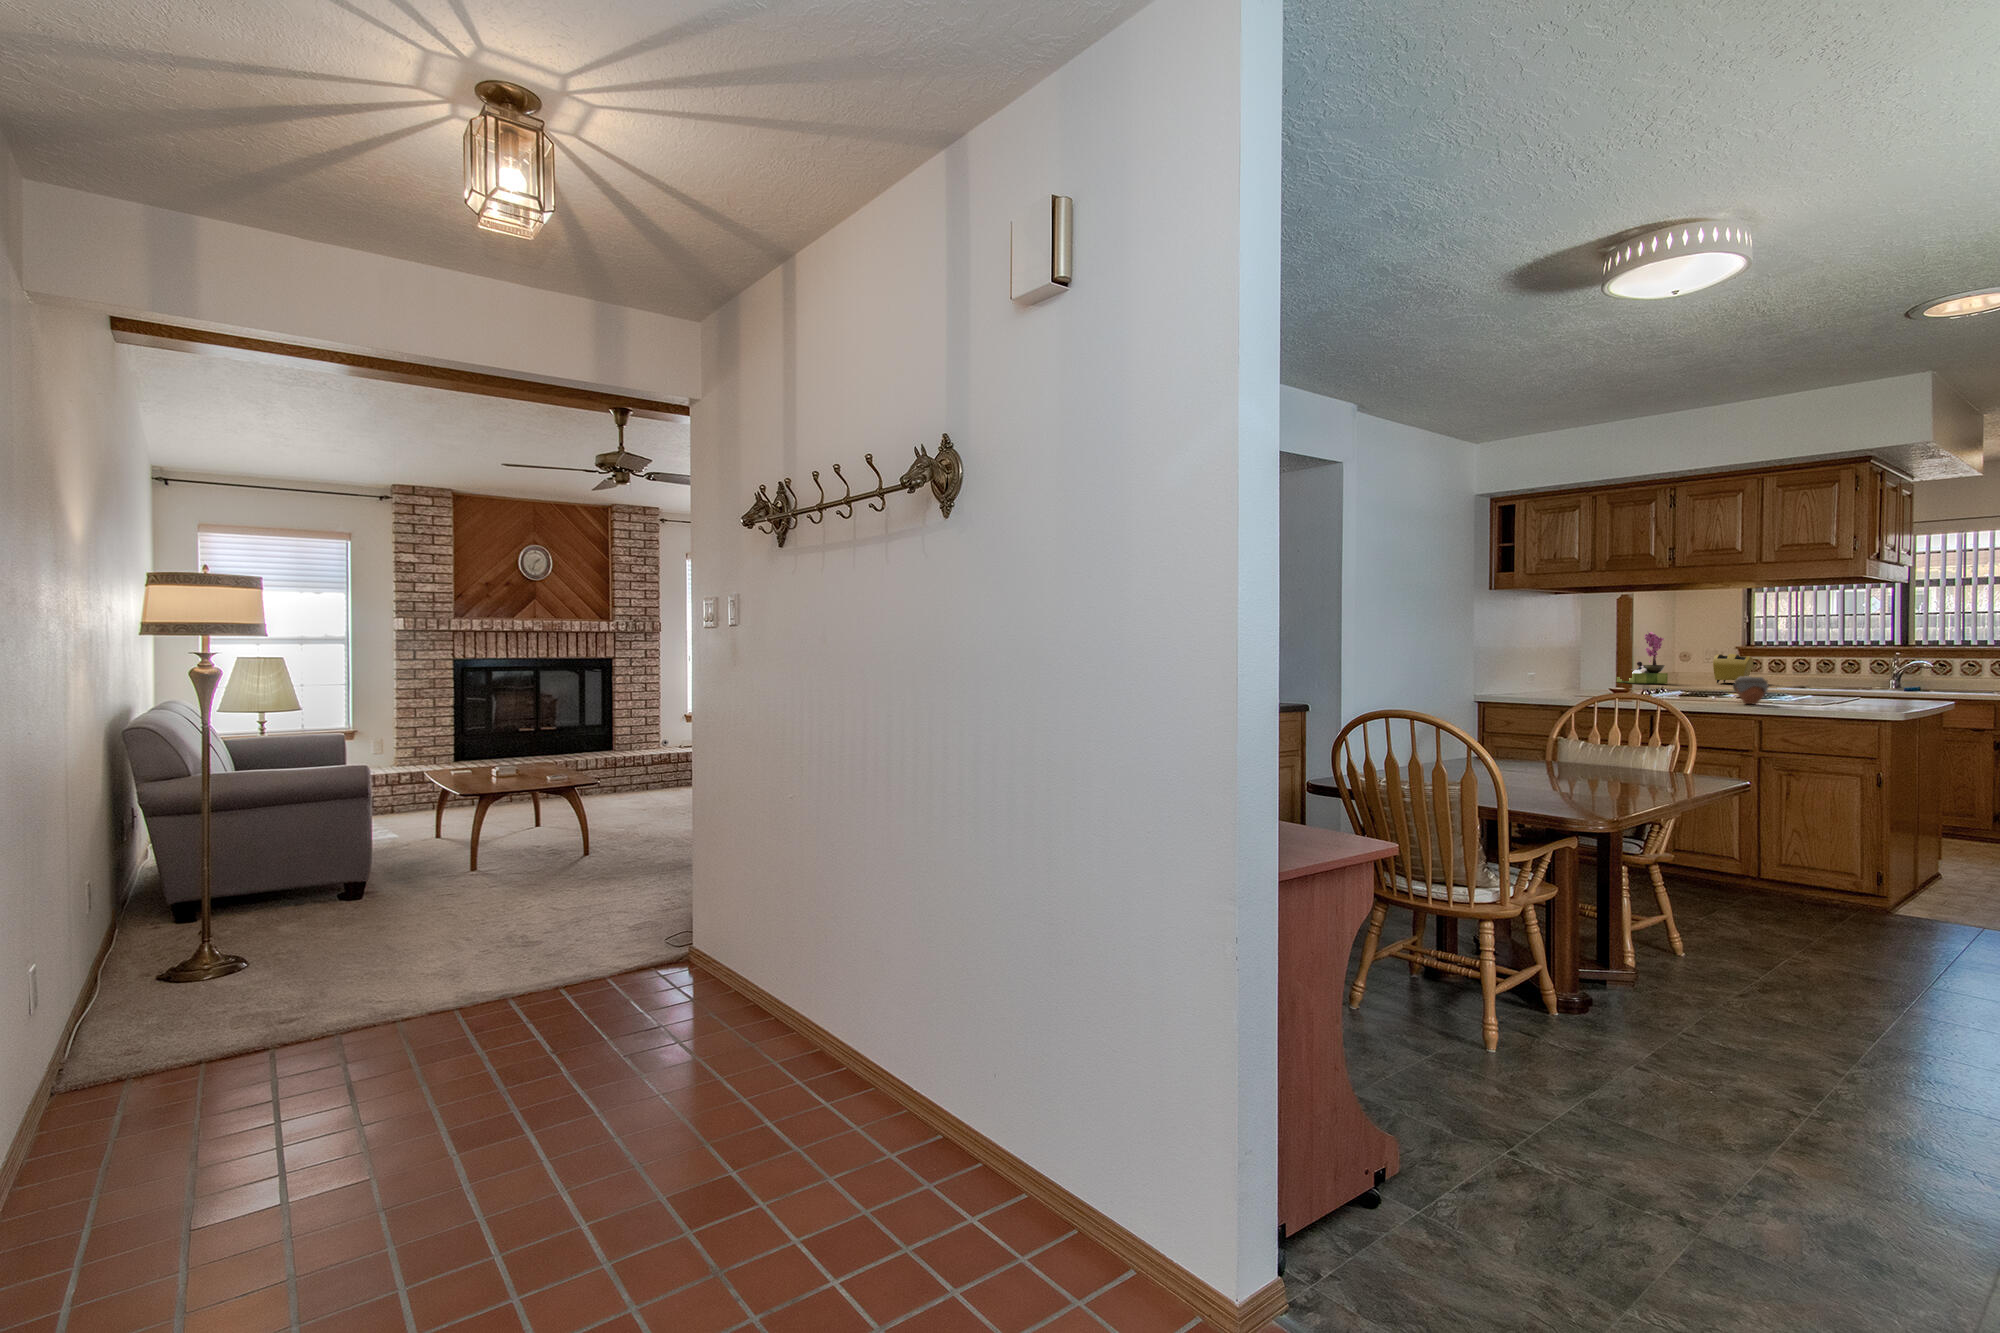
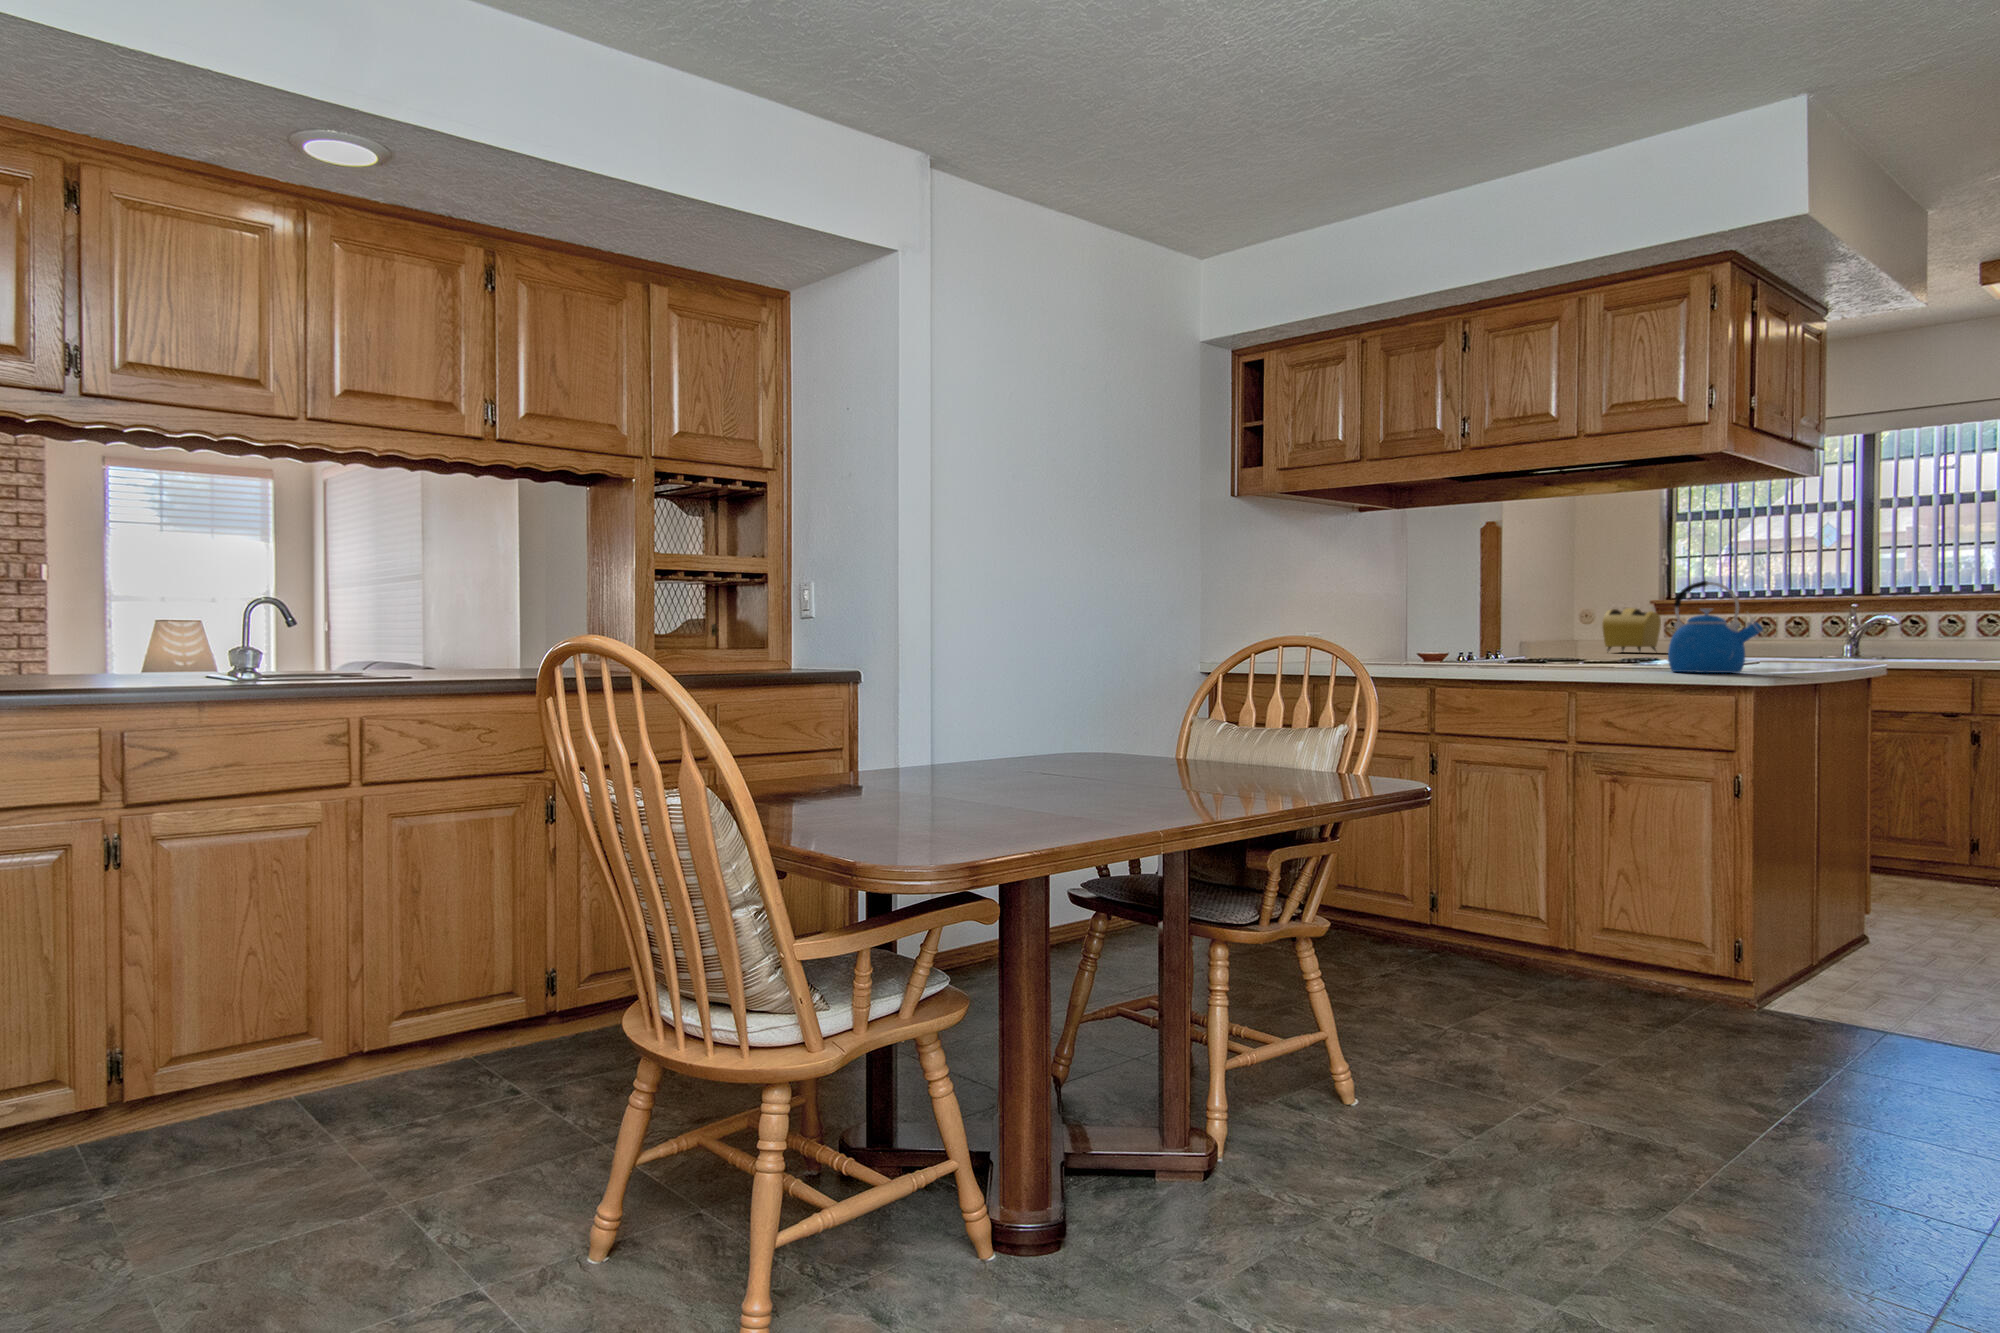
flower arrangement: present [1617,632,1668,684] -> none [1468,574,1535,652]
kettle: none [1820,656,1887,712] -> present [1668,581,1763,673]
jar: present [1733,677,1768,704] -> none [1557,622,1609,667]

